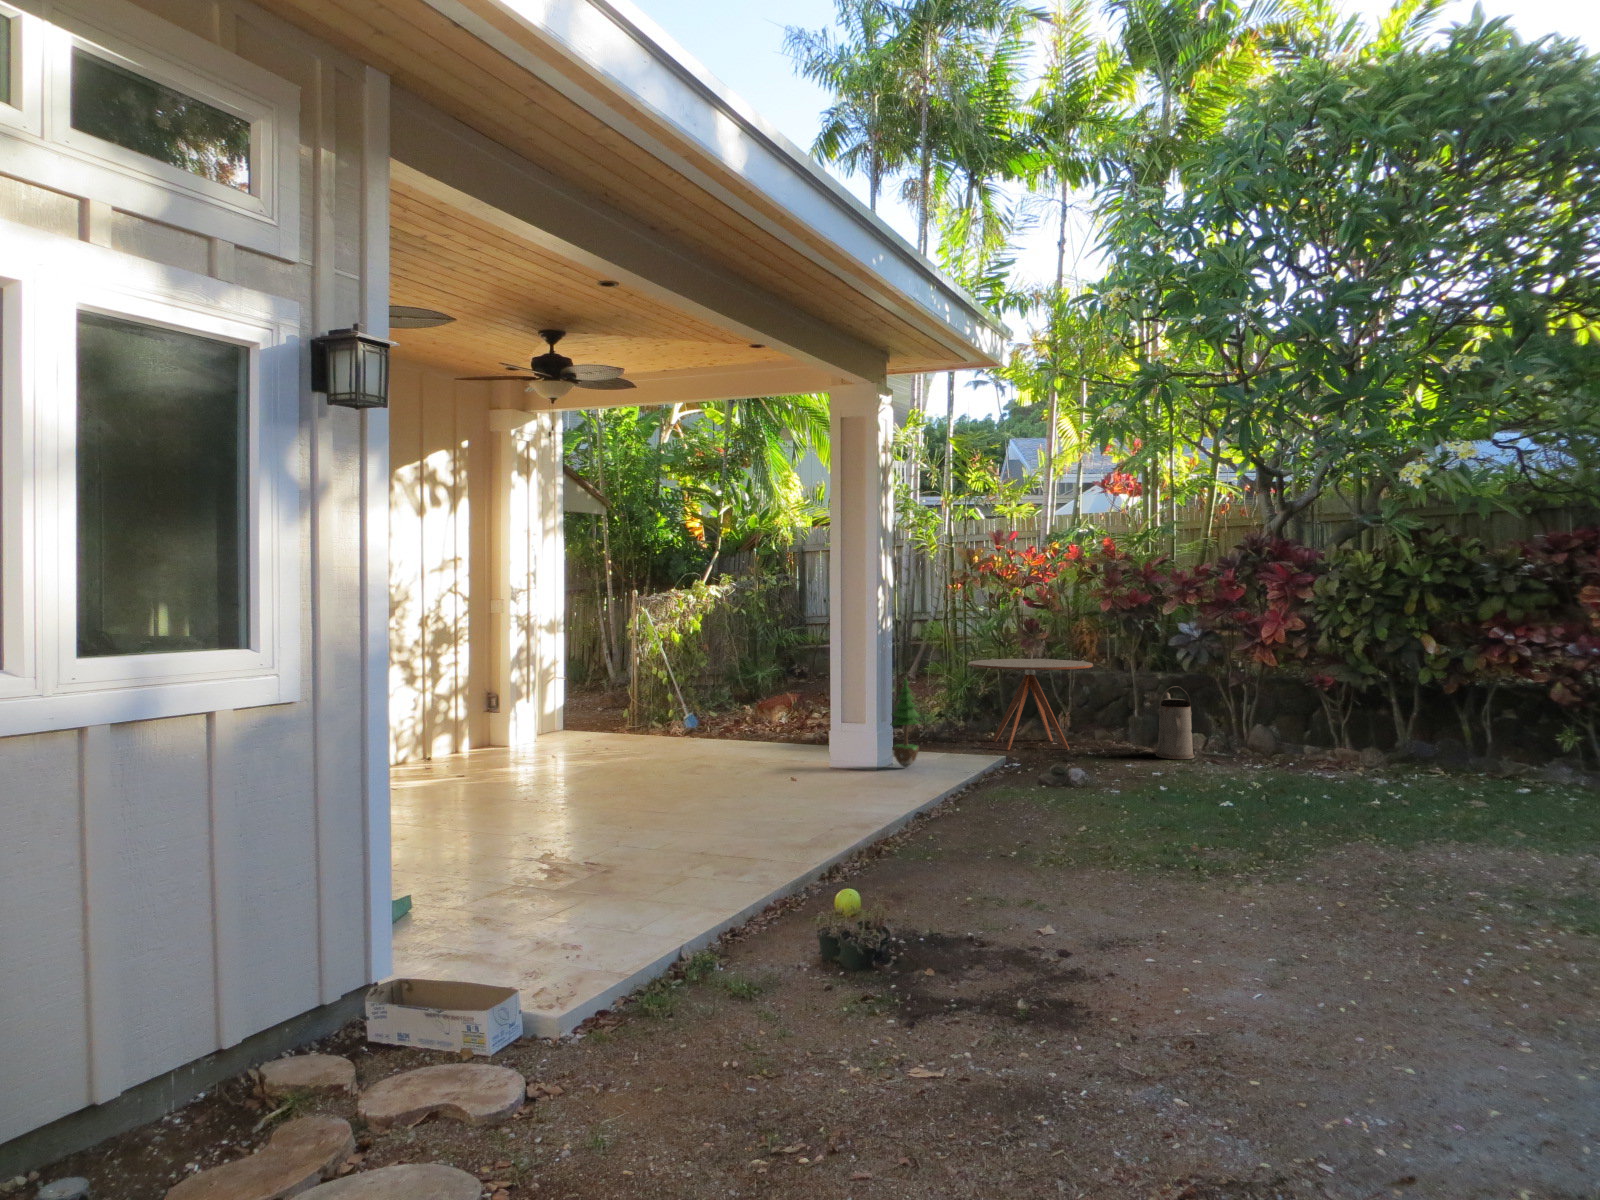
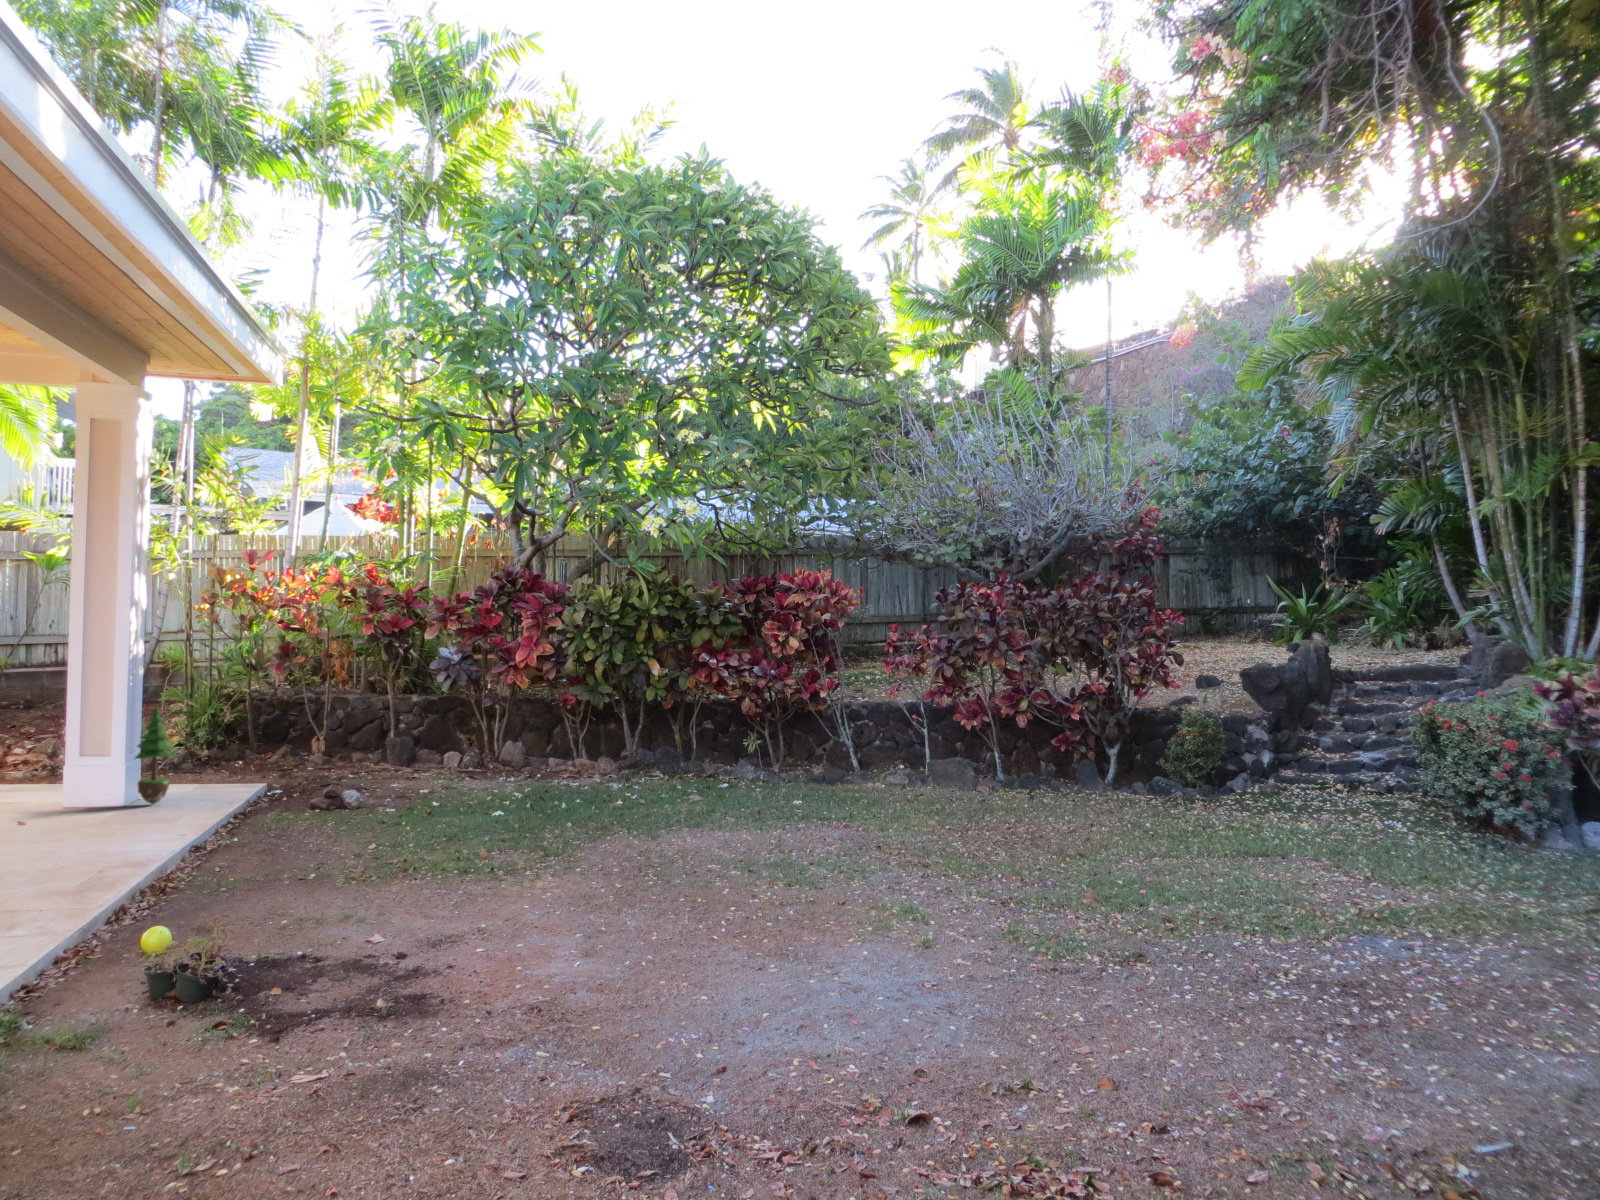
round table: present [968,659,1093,750] -> none [219,683,356,778]
watering can: present [1156,686,1194,759] -> none [419,707,455,776]

